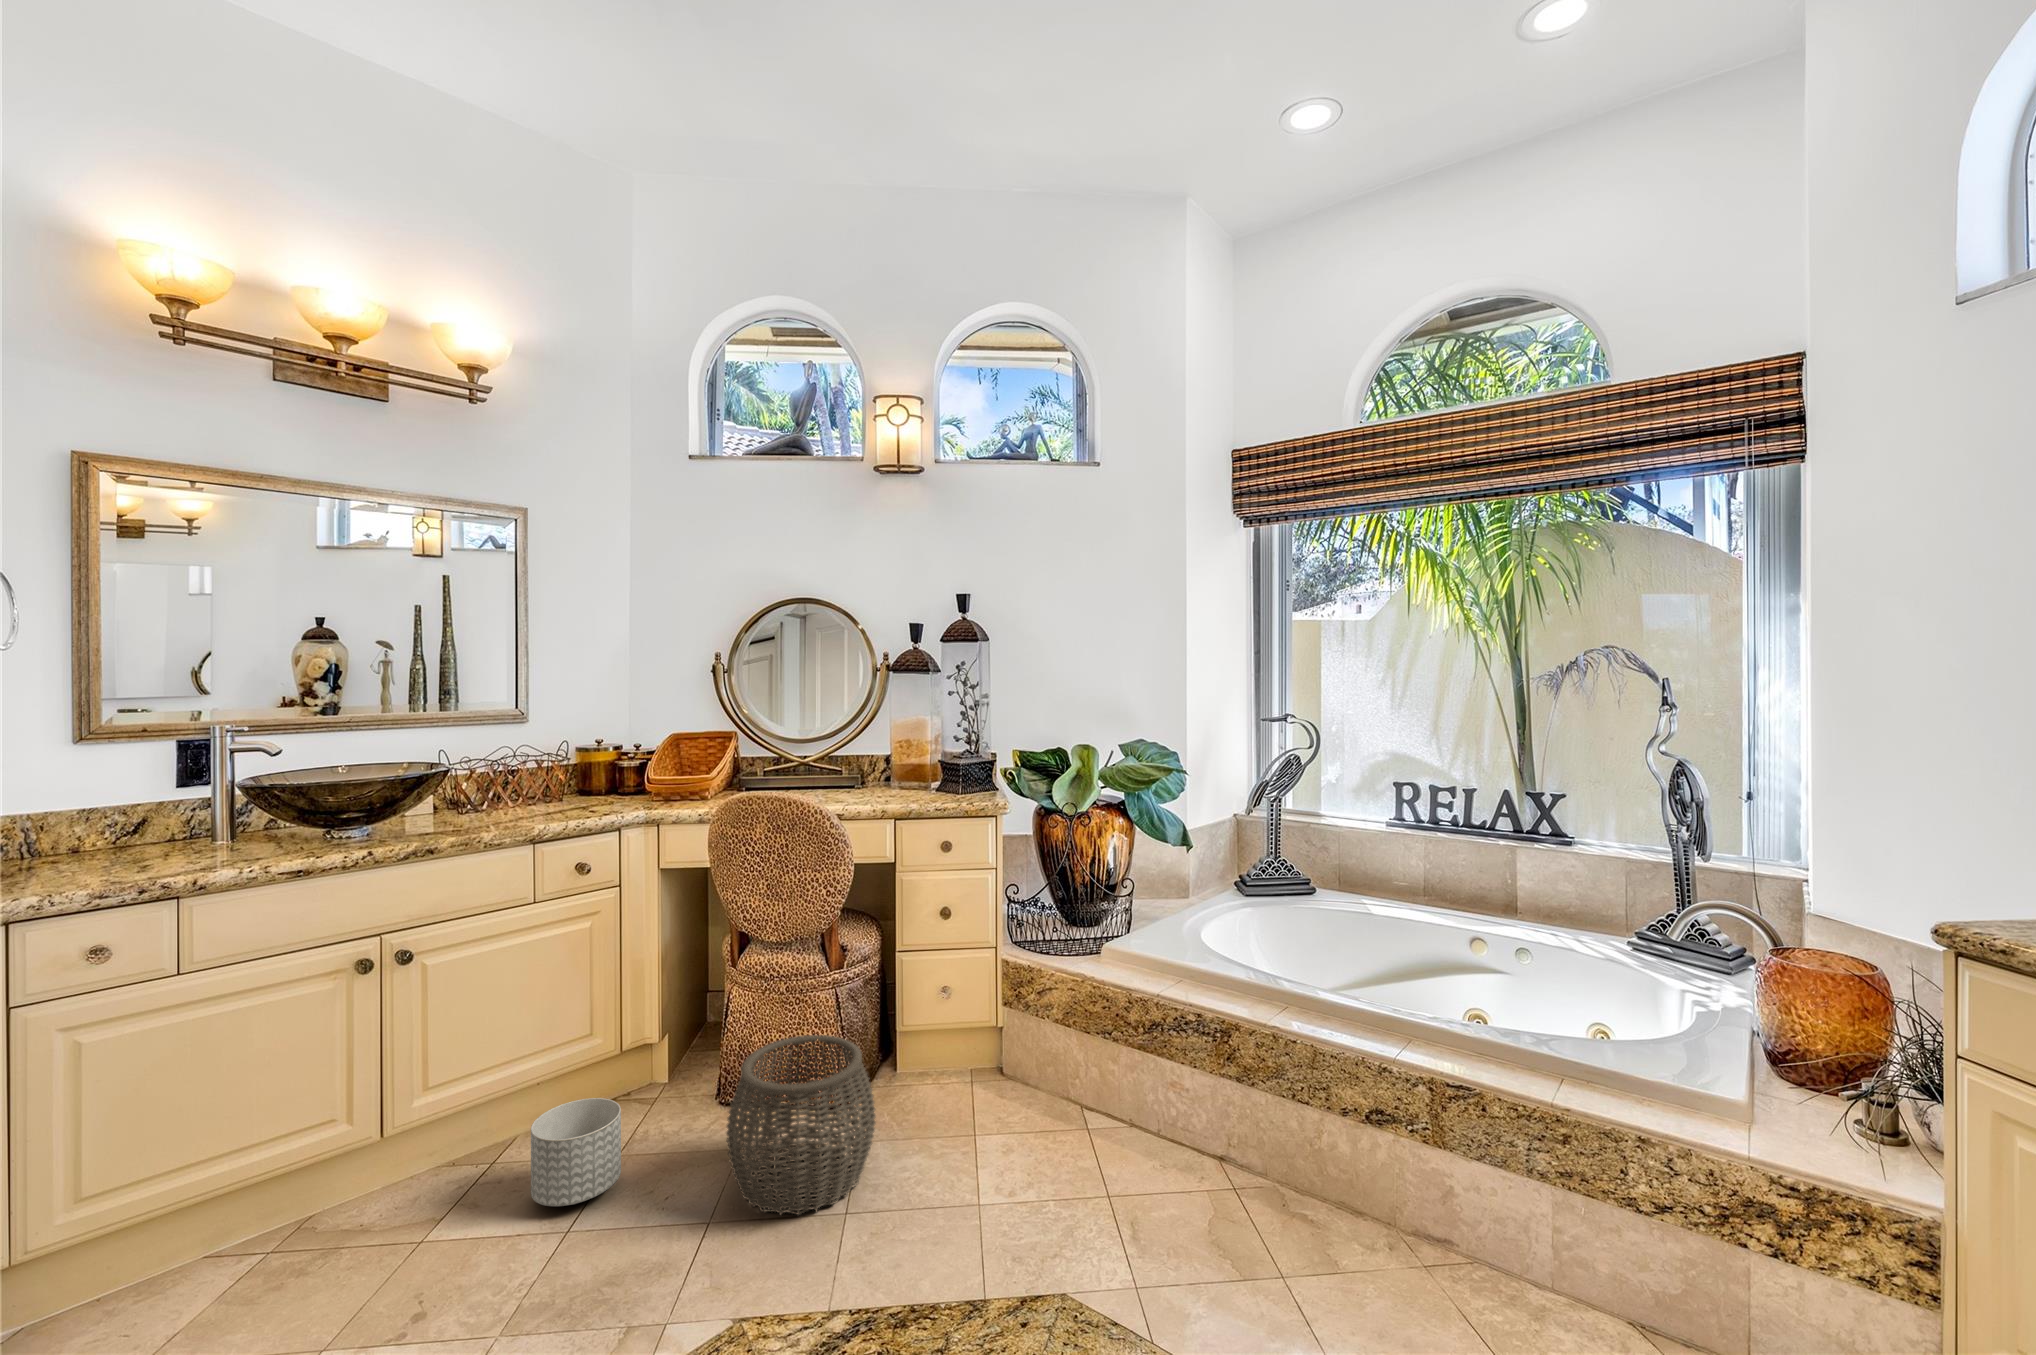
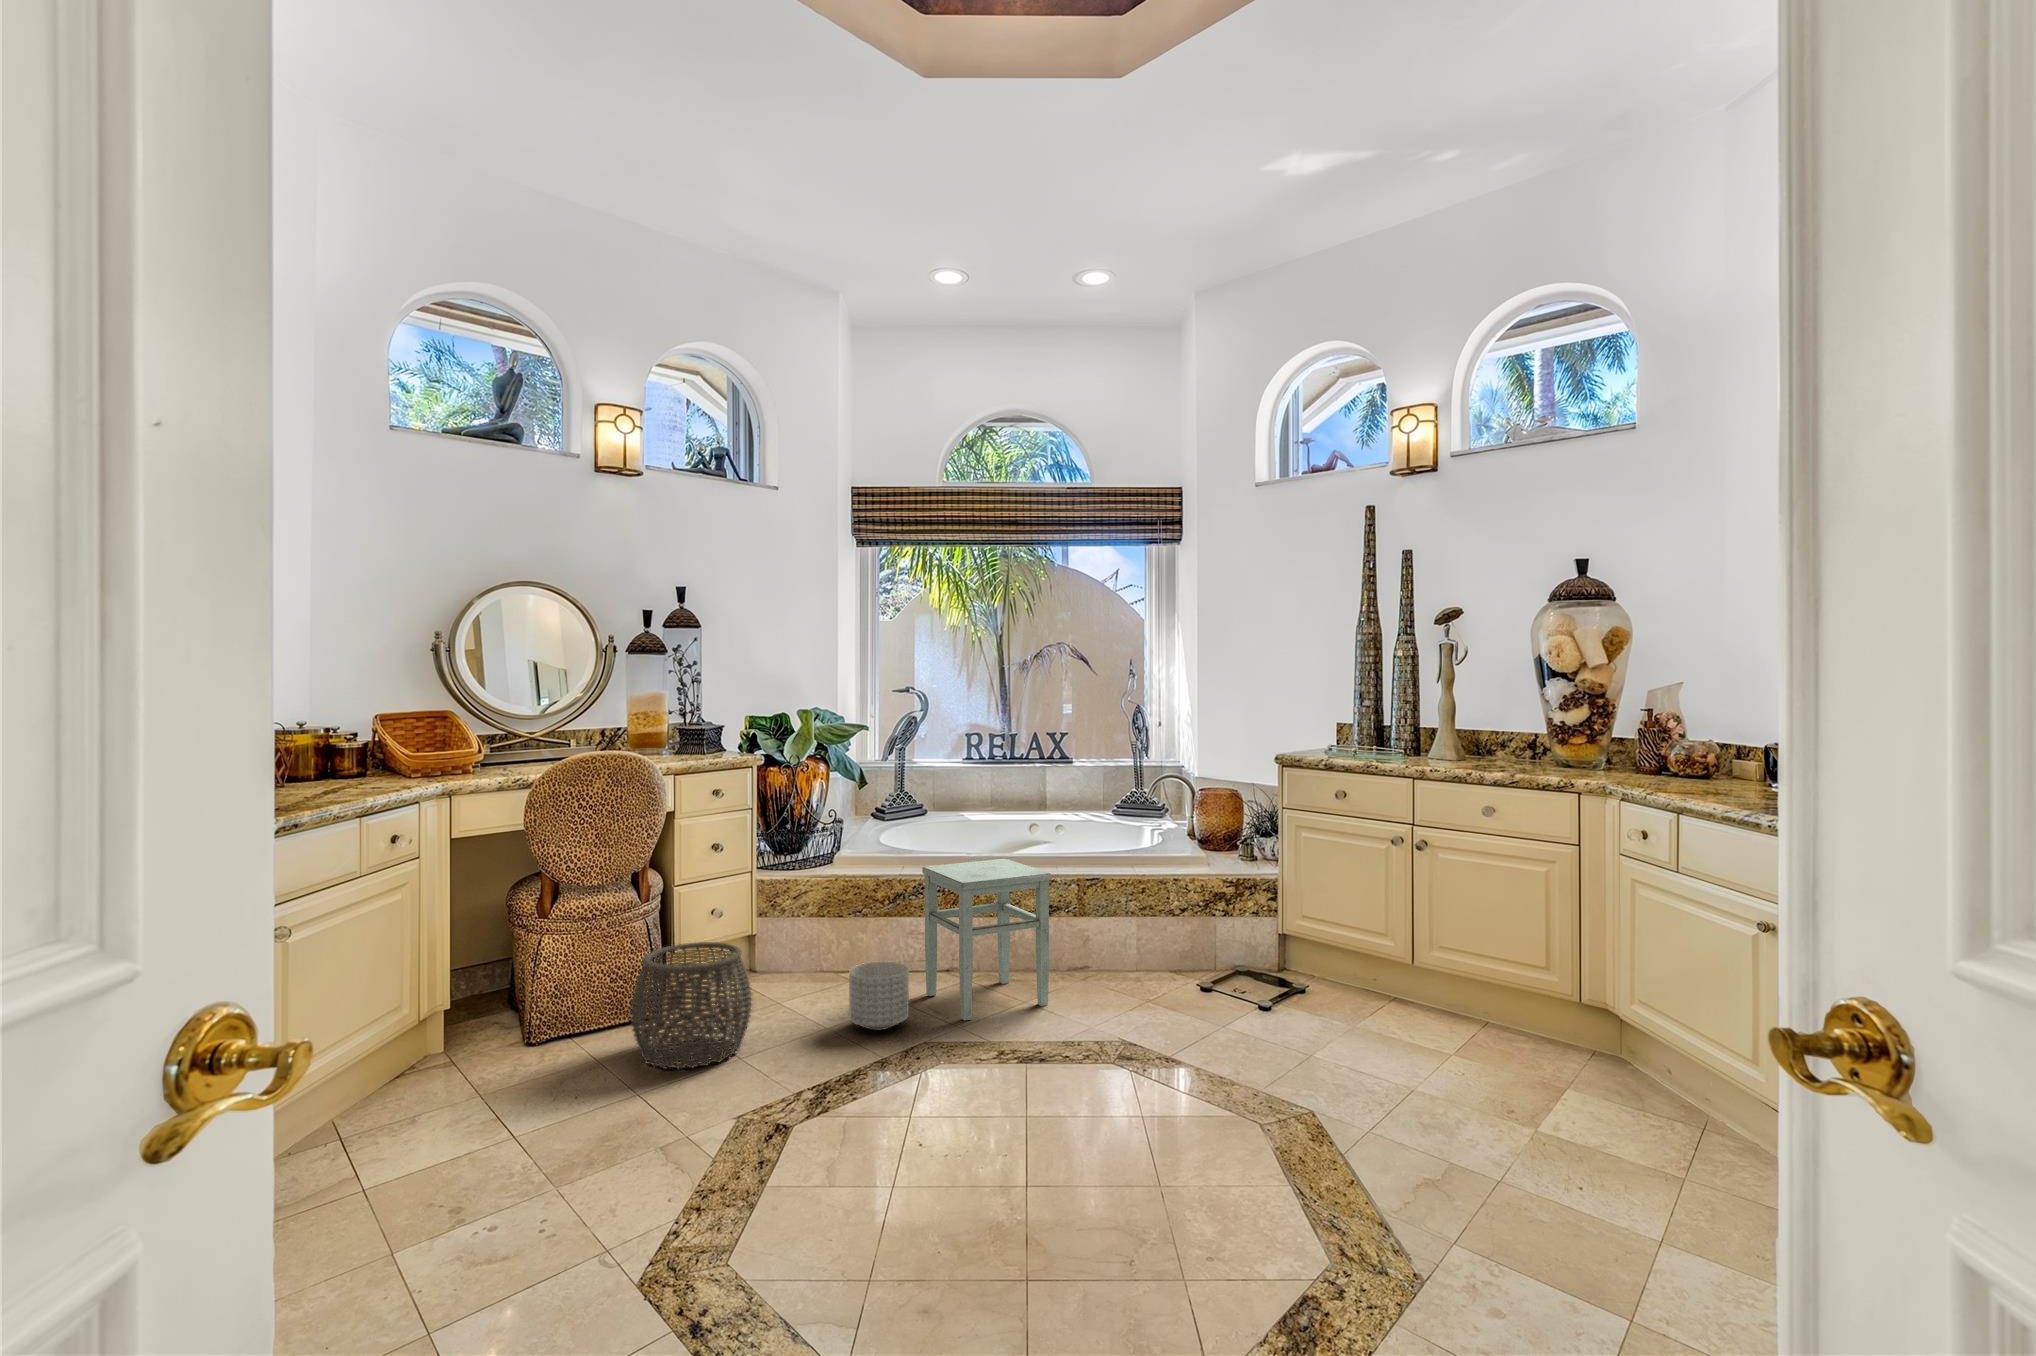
stool: none [1126,1000,1304,1315] -> present [922,859,1051,1020]
planter: present [531,1098,621,1206] -> present [849,962,909,1030]

